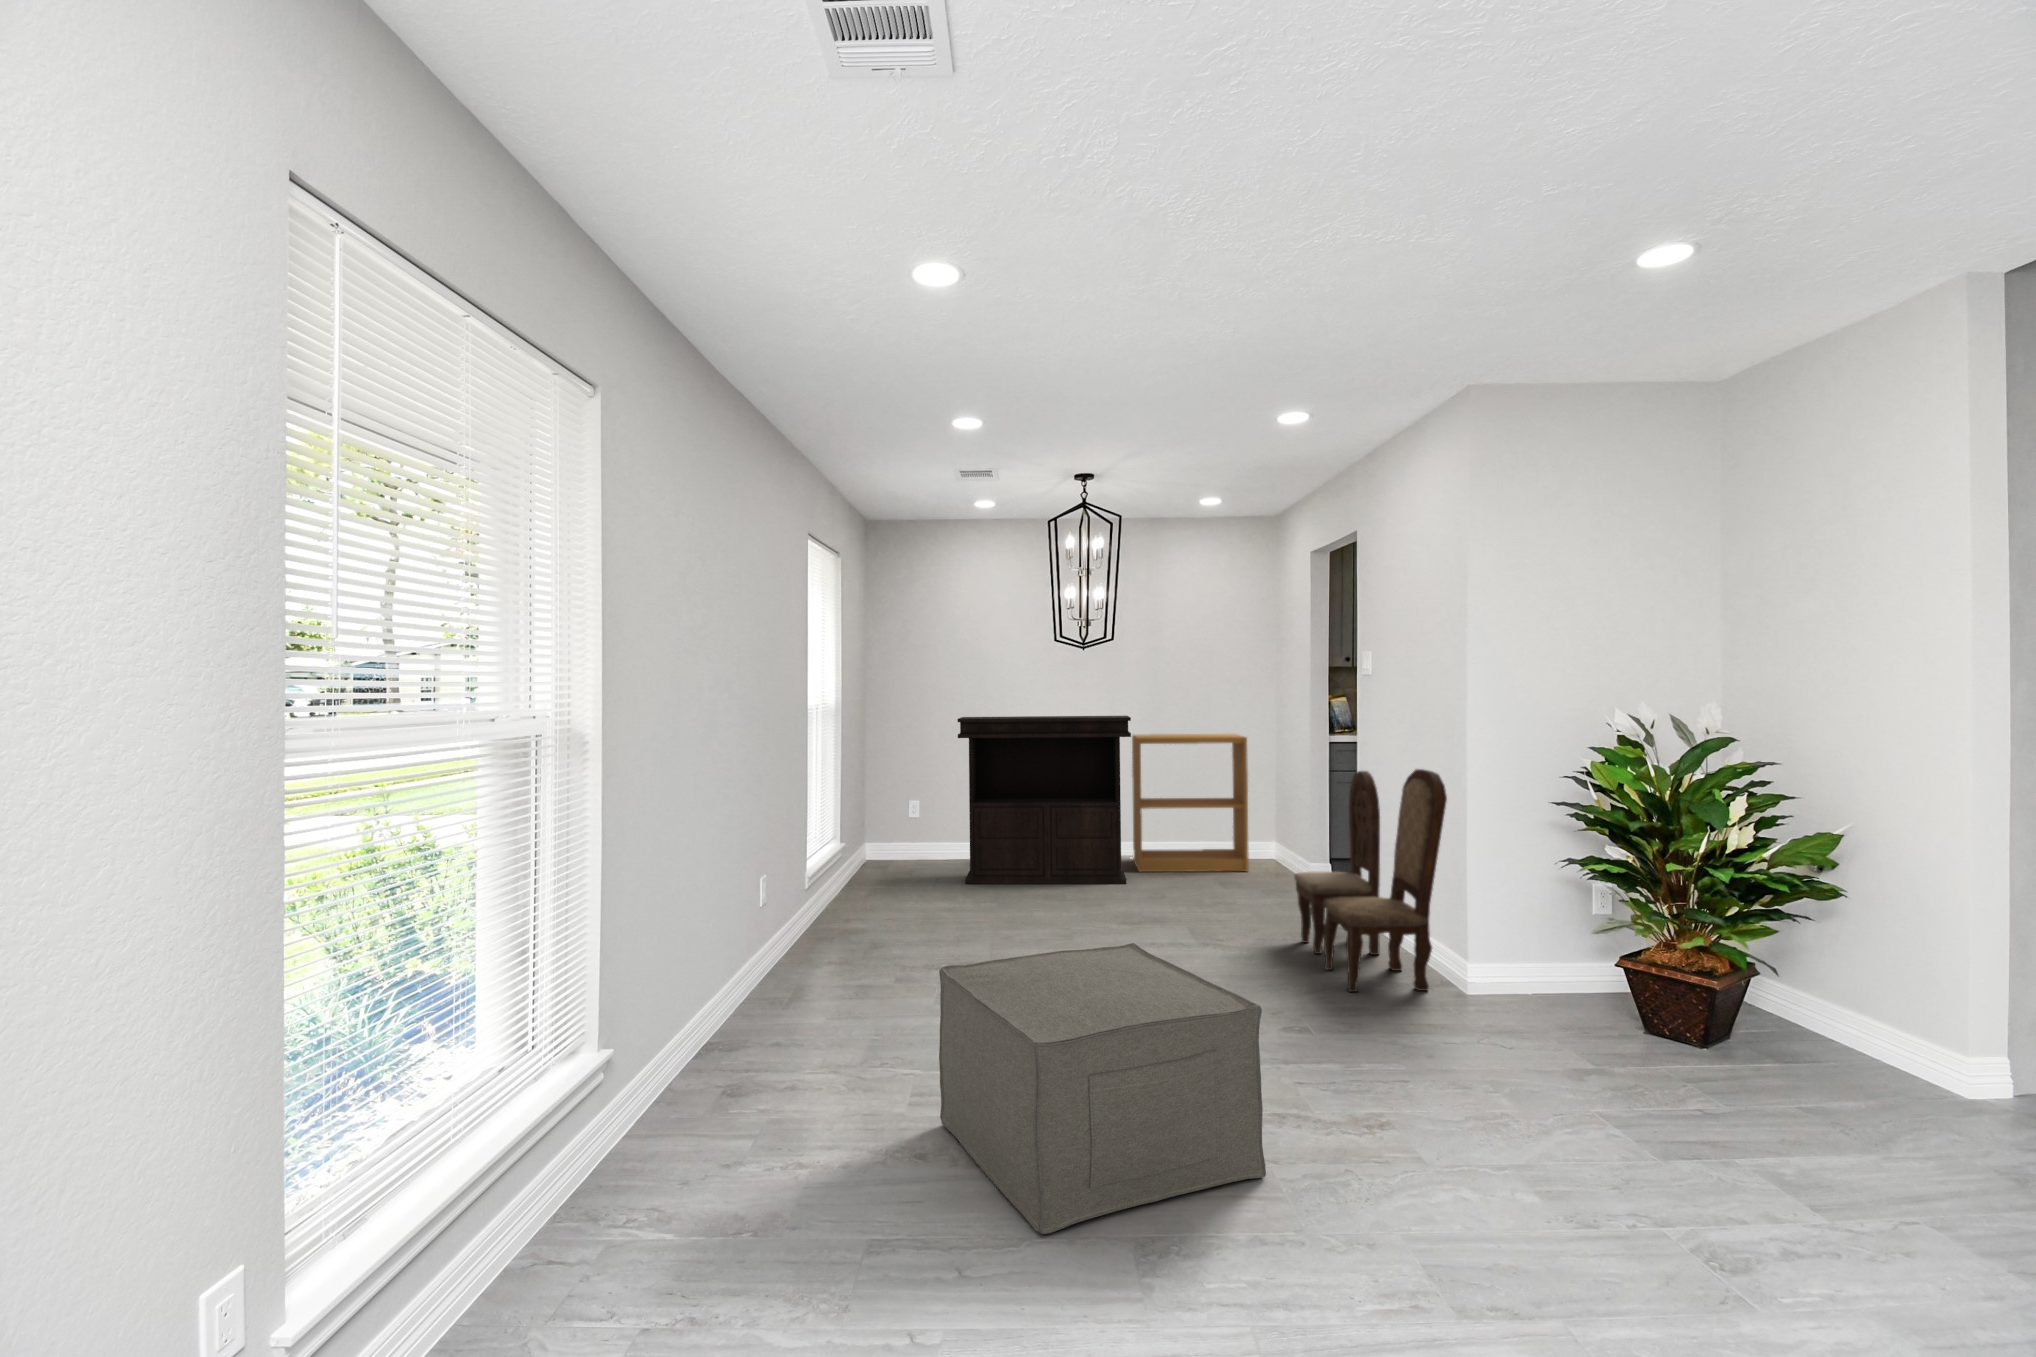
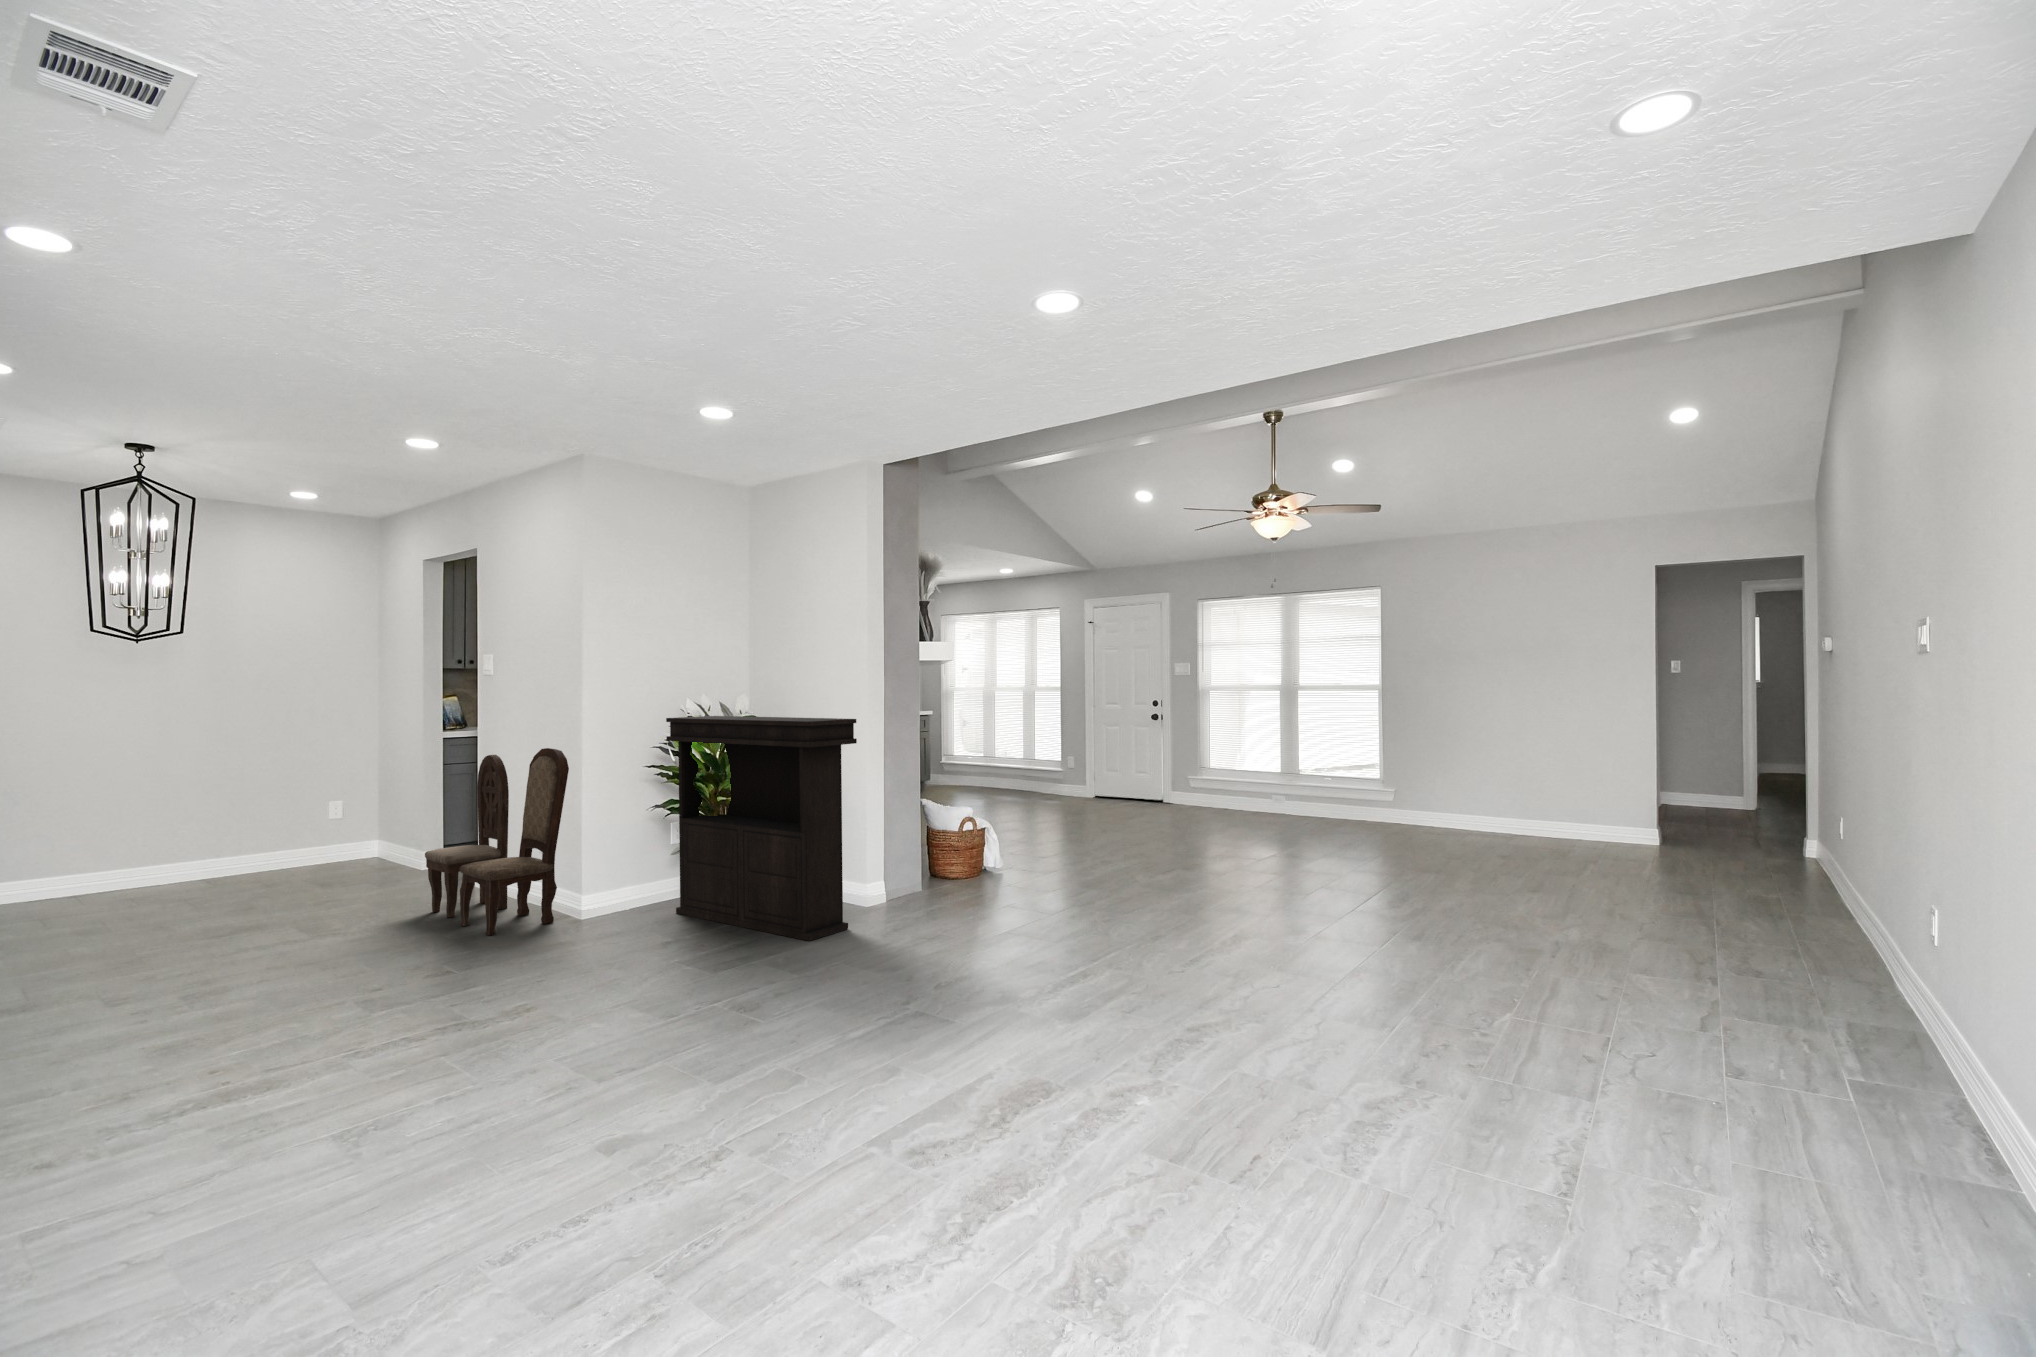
console table: present [957,716,1131,884] -> present [666,716,857,941]
bookshelf: present [1132,734,1249,872] -> none [201,734,354,889]
ottoman: present [939,943,1266,1234] -> none [88,908,455,1136]

